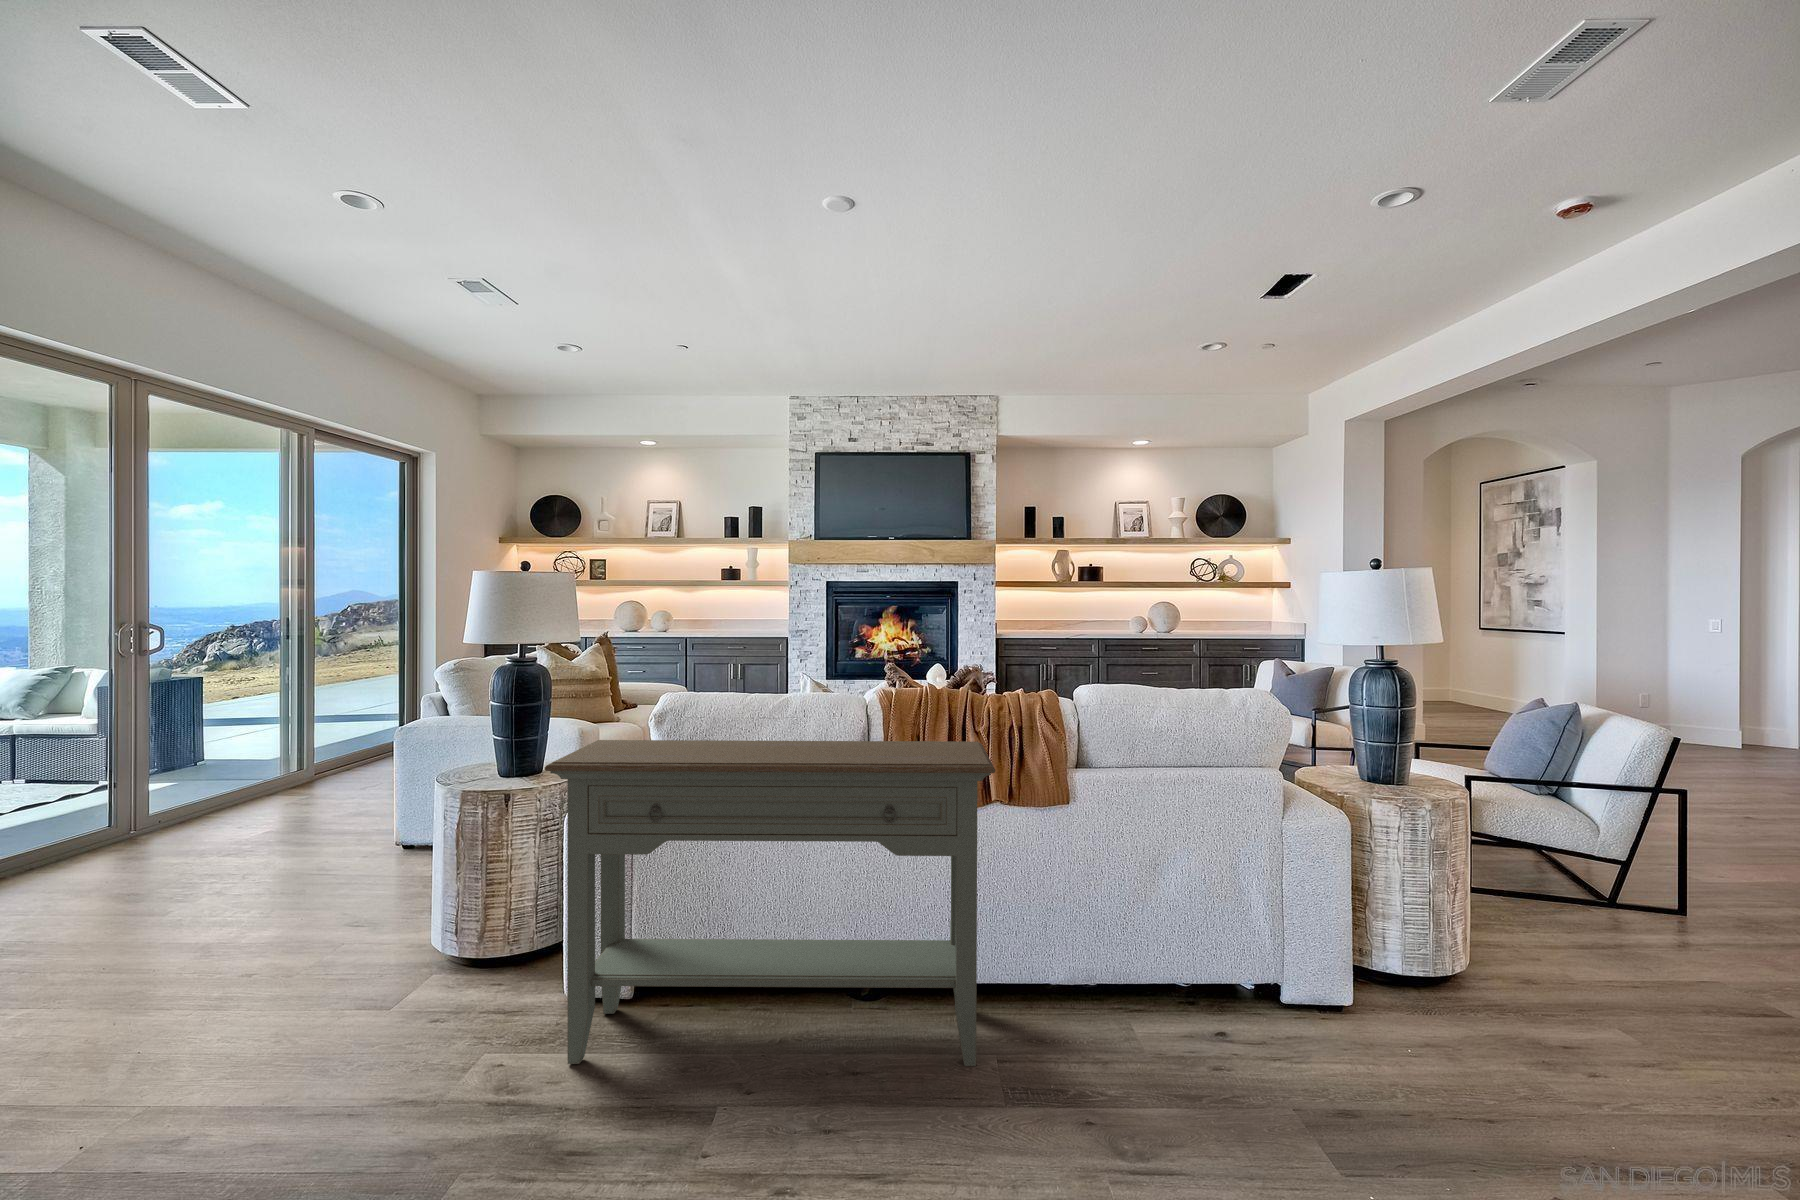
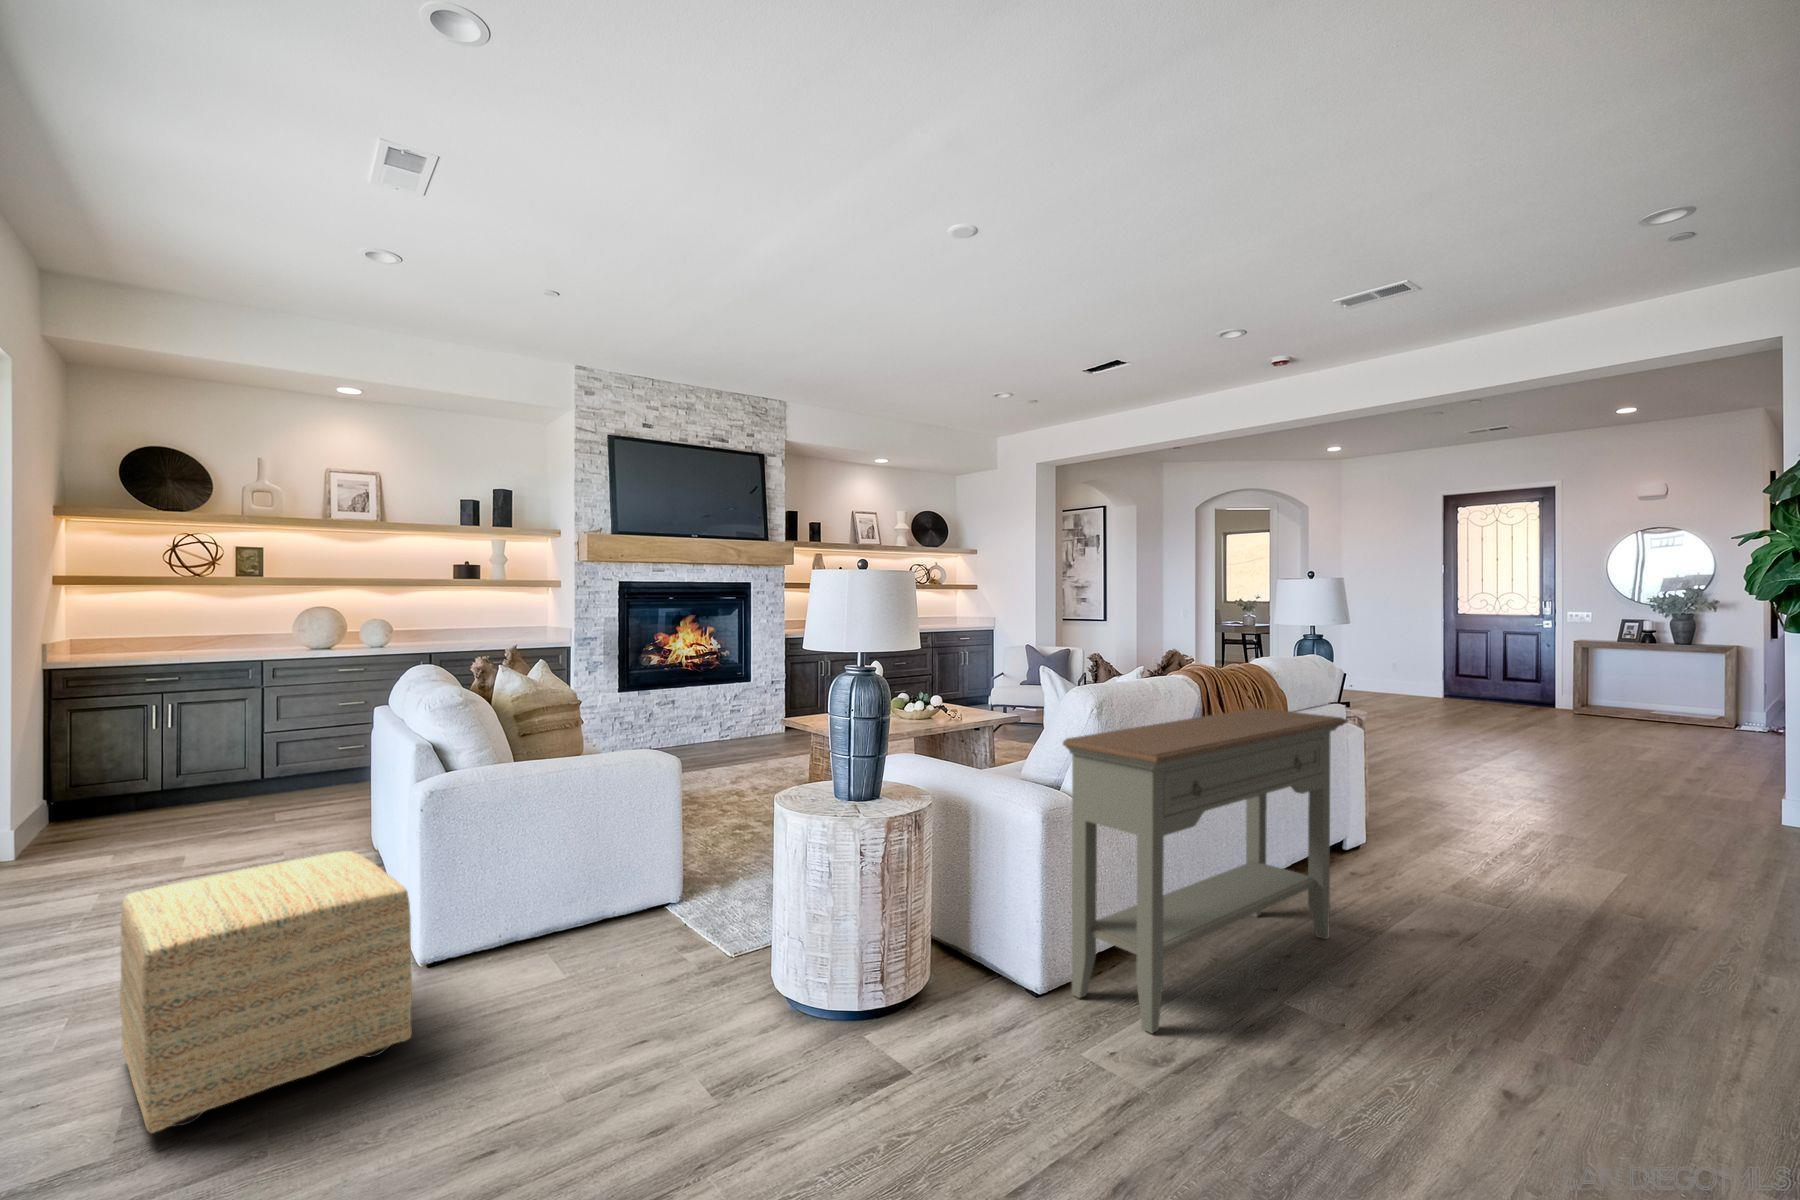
ottoman: none [127,762,341,898] -> present [120,851,412,1133]

